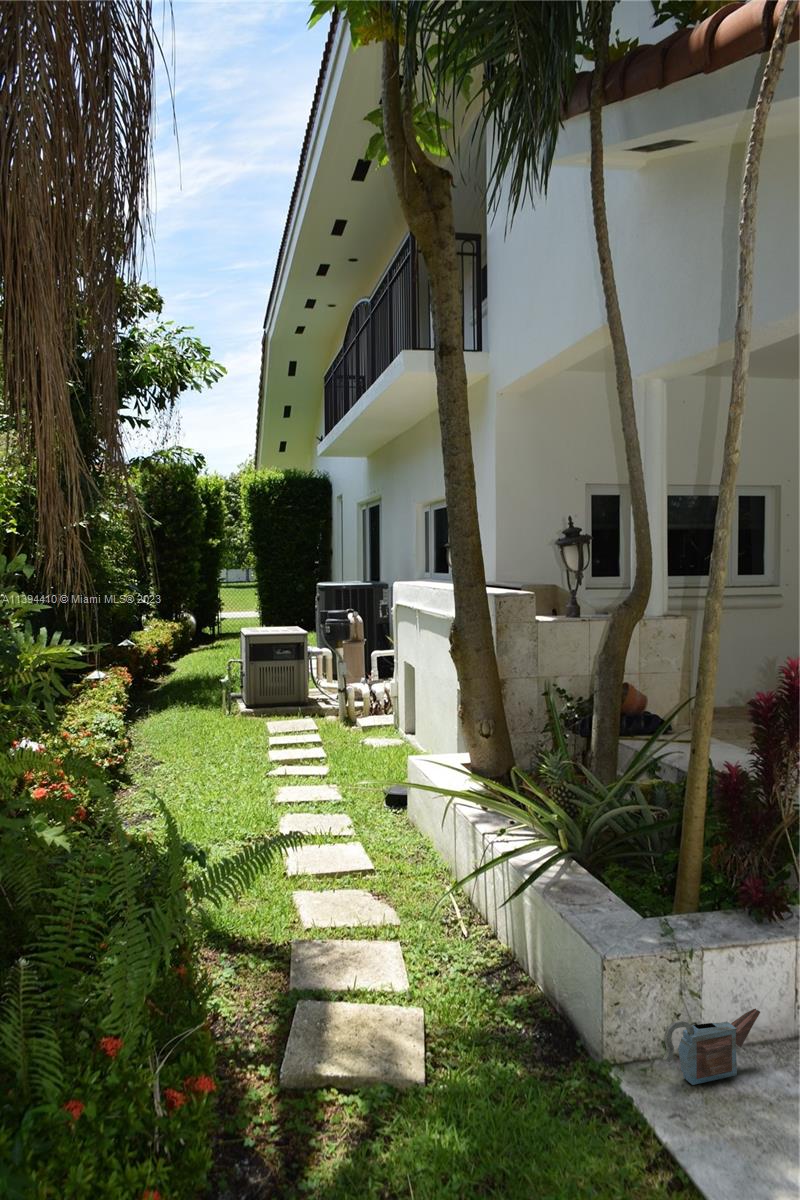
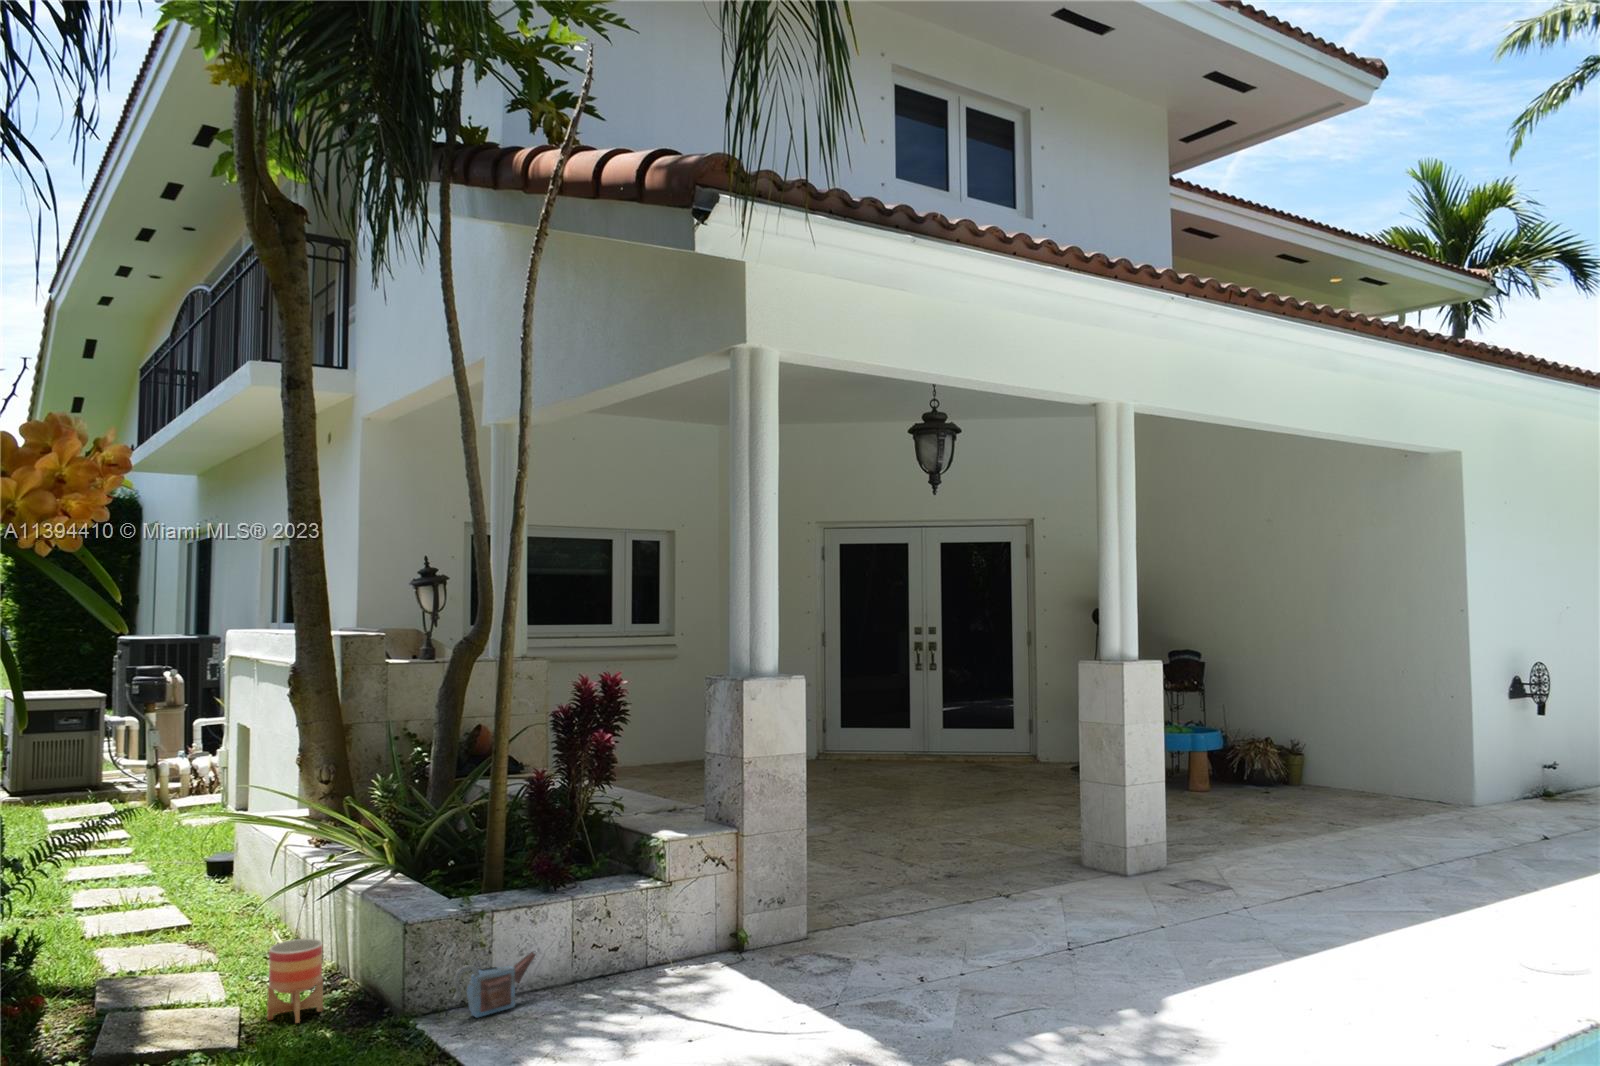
planter: none [452,936,507,1034] -> present [267,939,323,1023]

